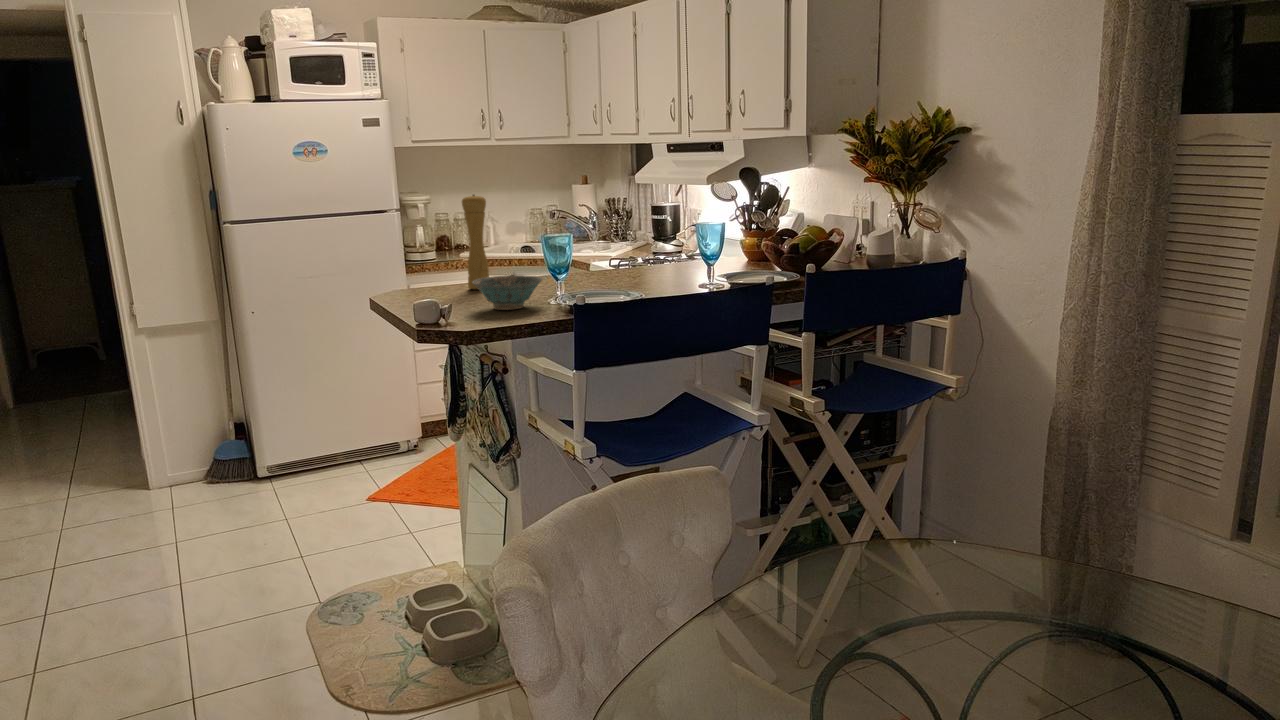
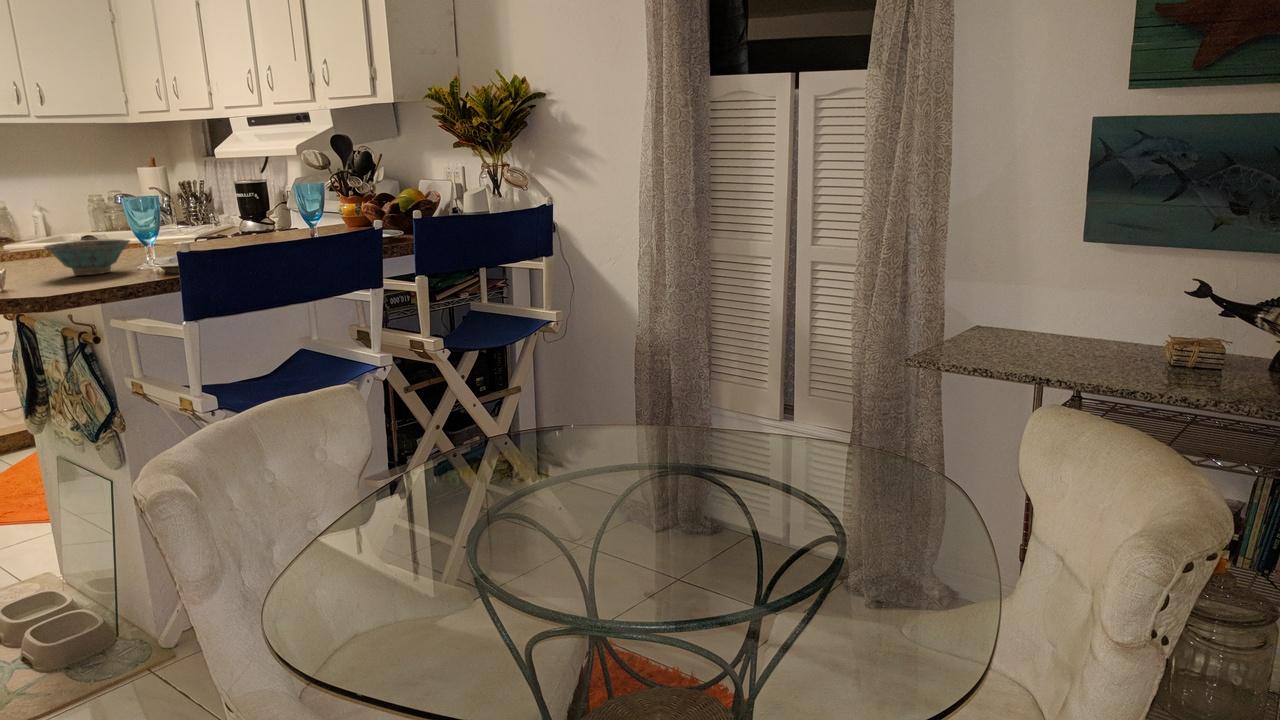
pepper mill: present [462,195,489,289] -> none [14,157,61,263]

